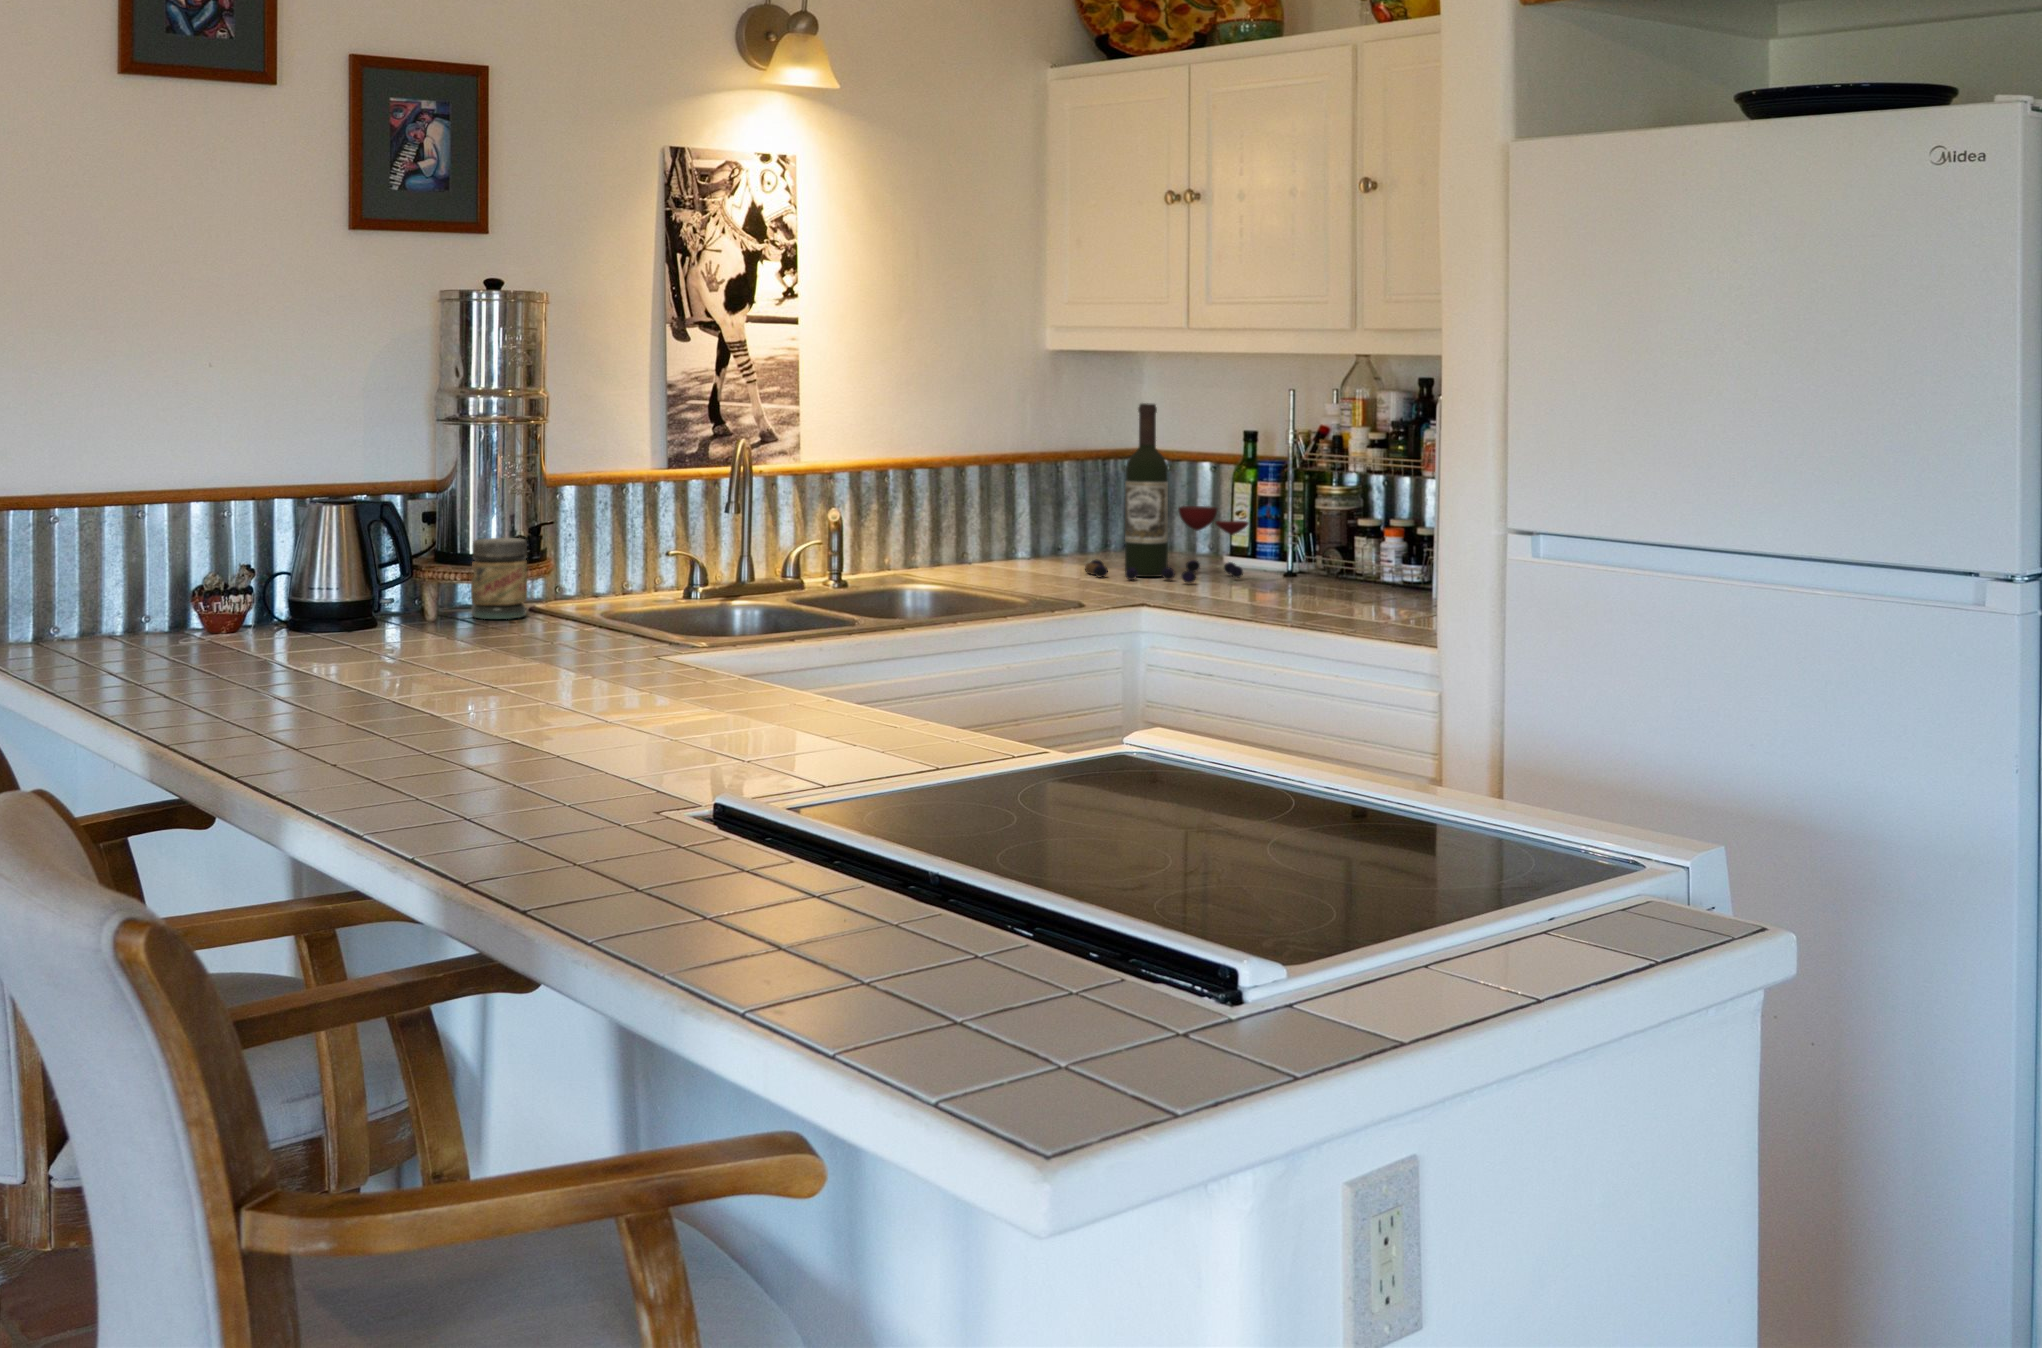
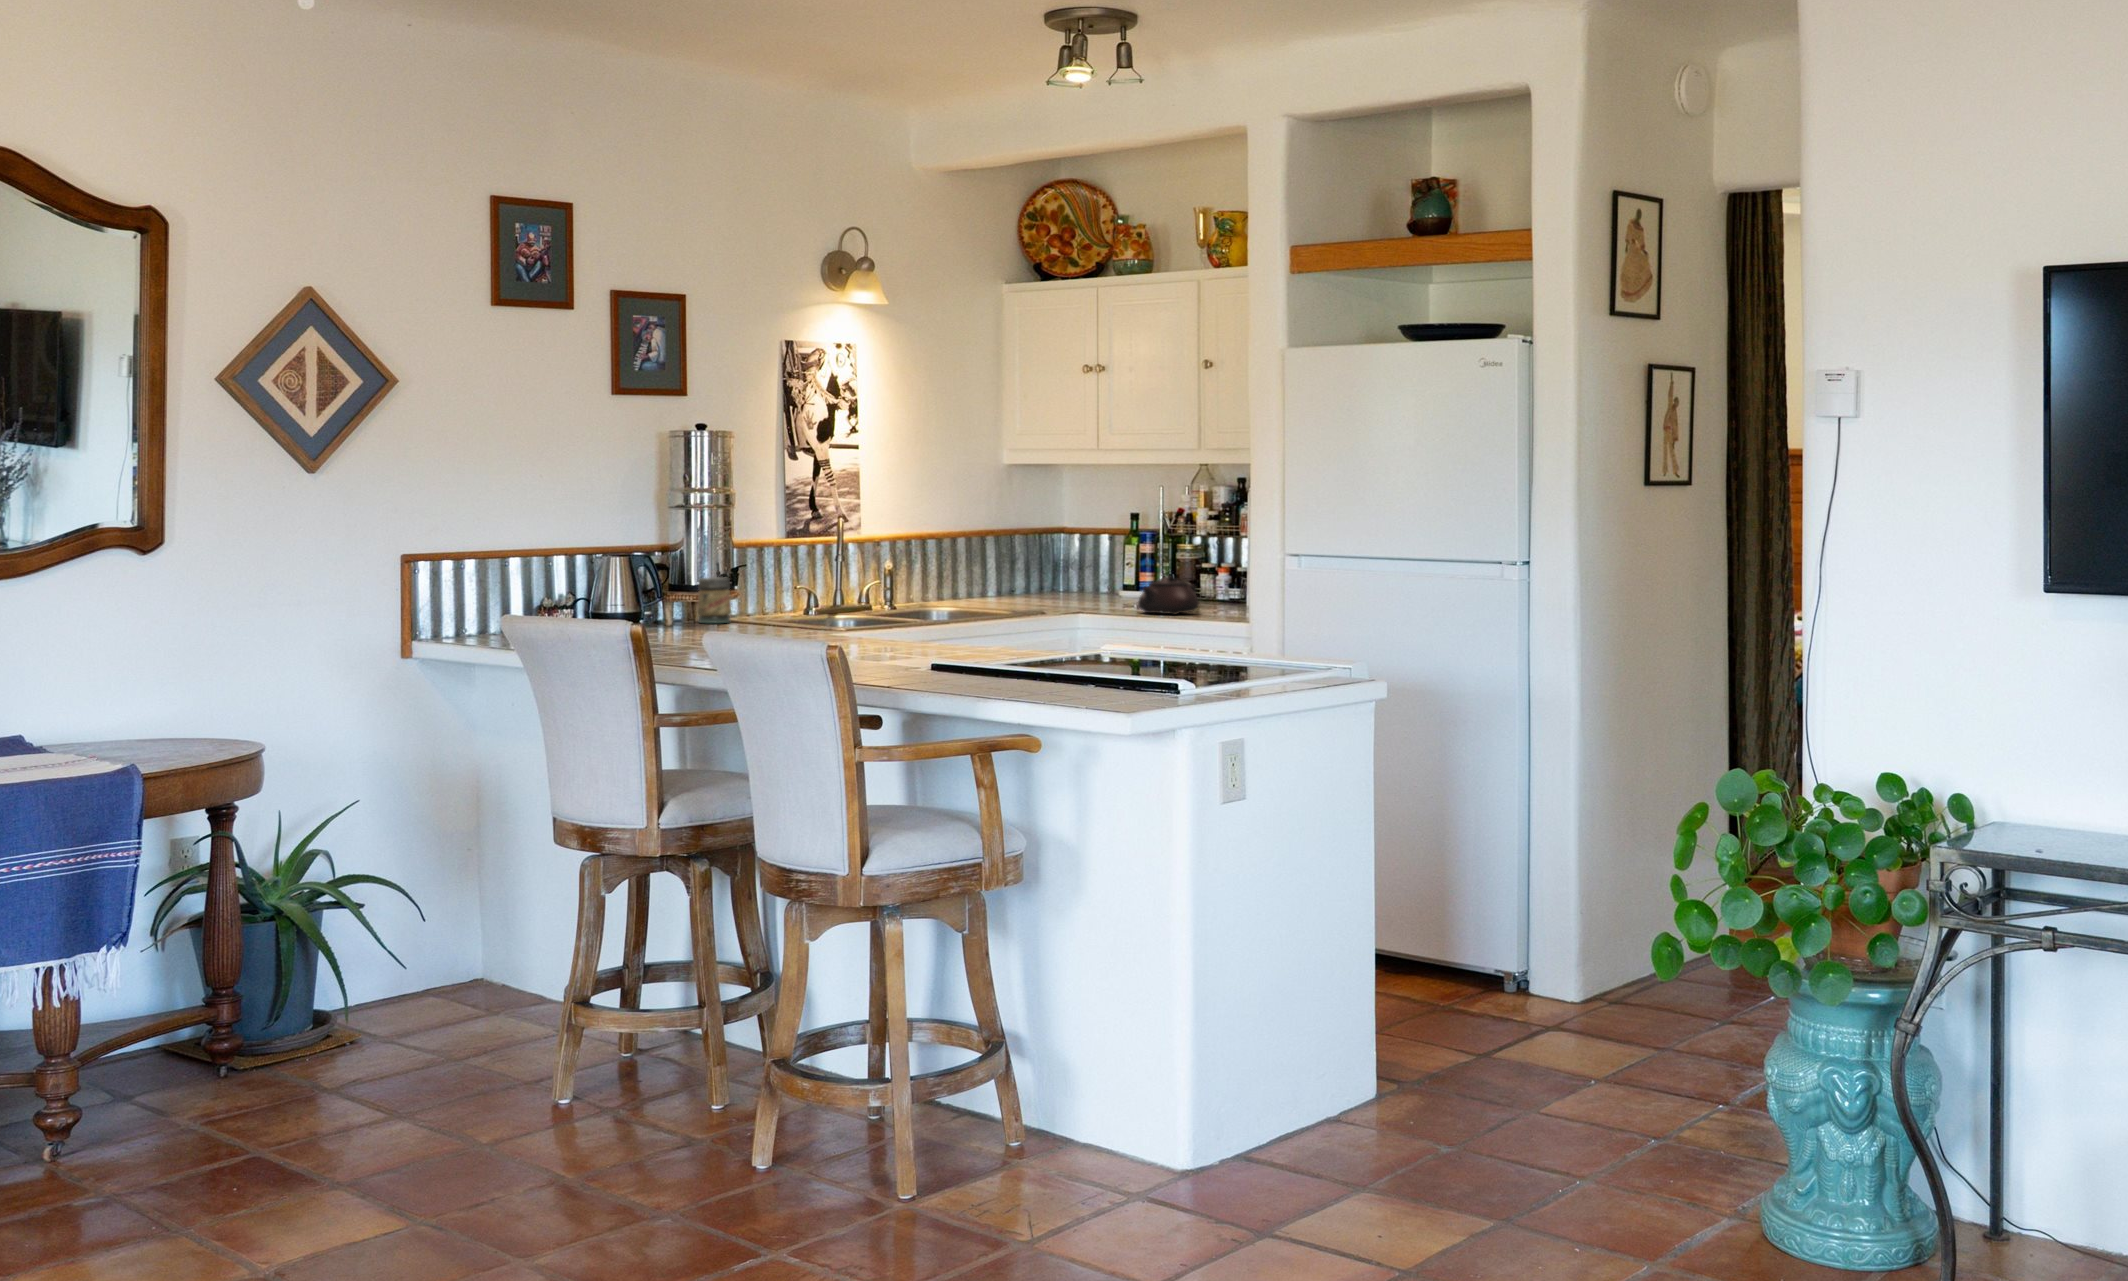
wine bottle: present [1085,403,1248,583] -> none [1033,498,1138,607]
teapot: none [1247,540,1350,607] -> present [1138,576,1199,614]

